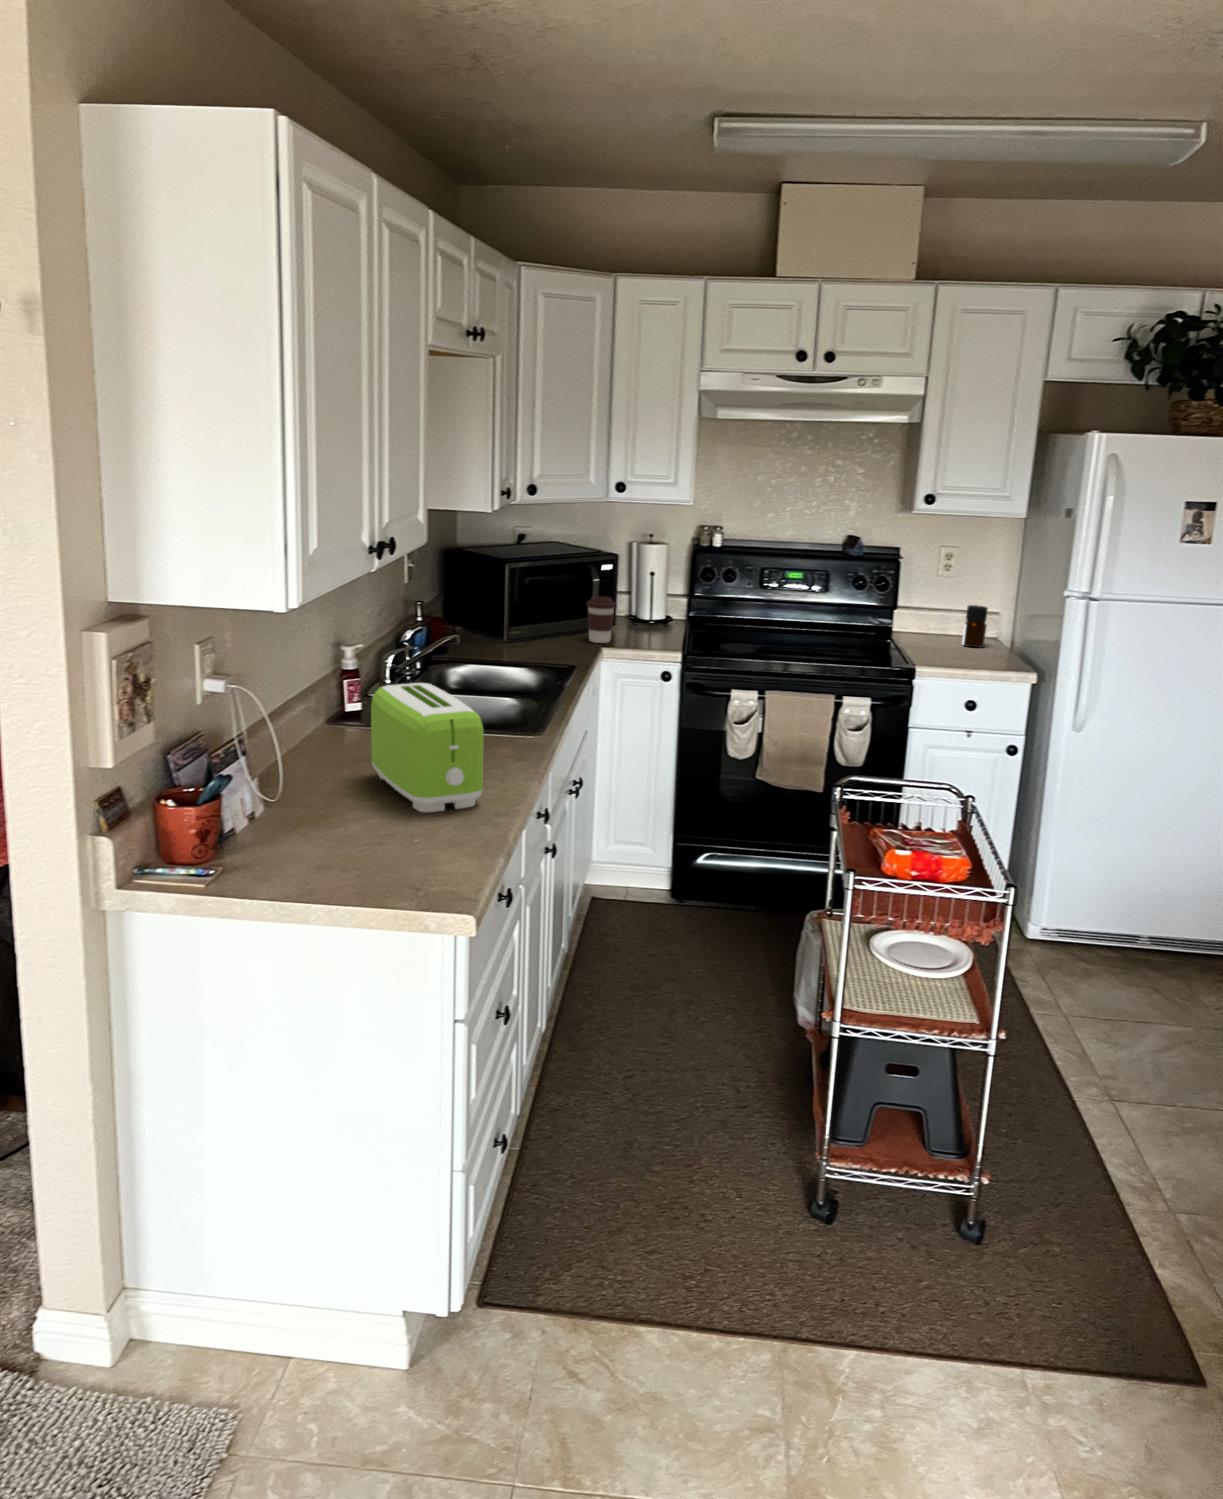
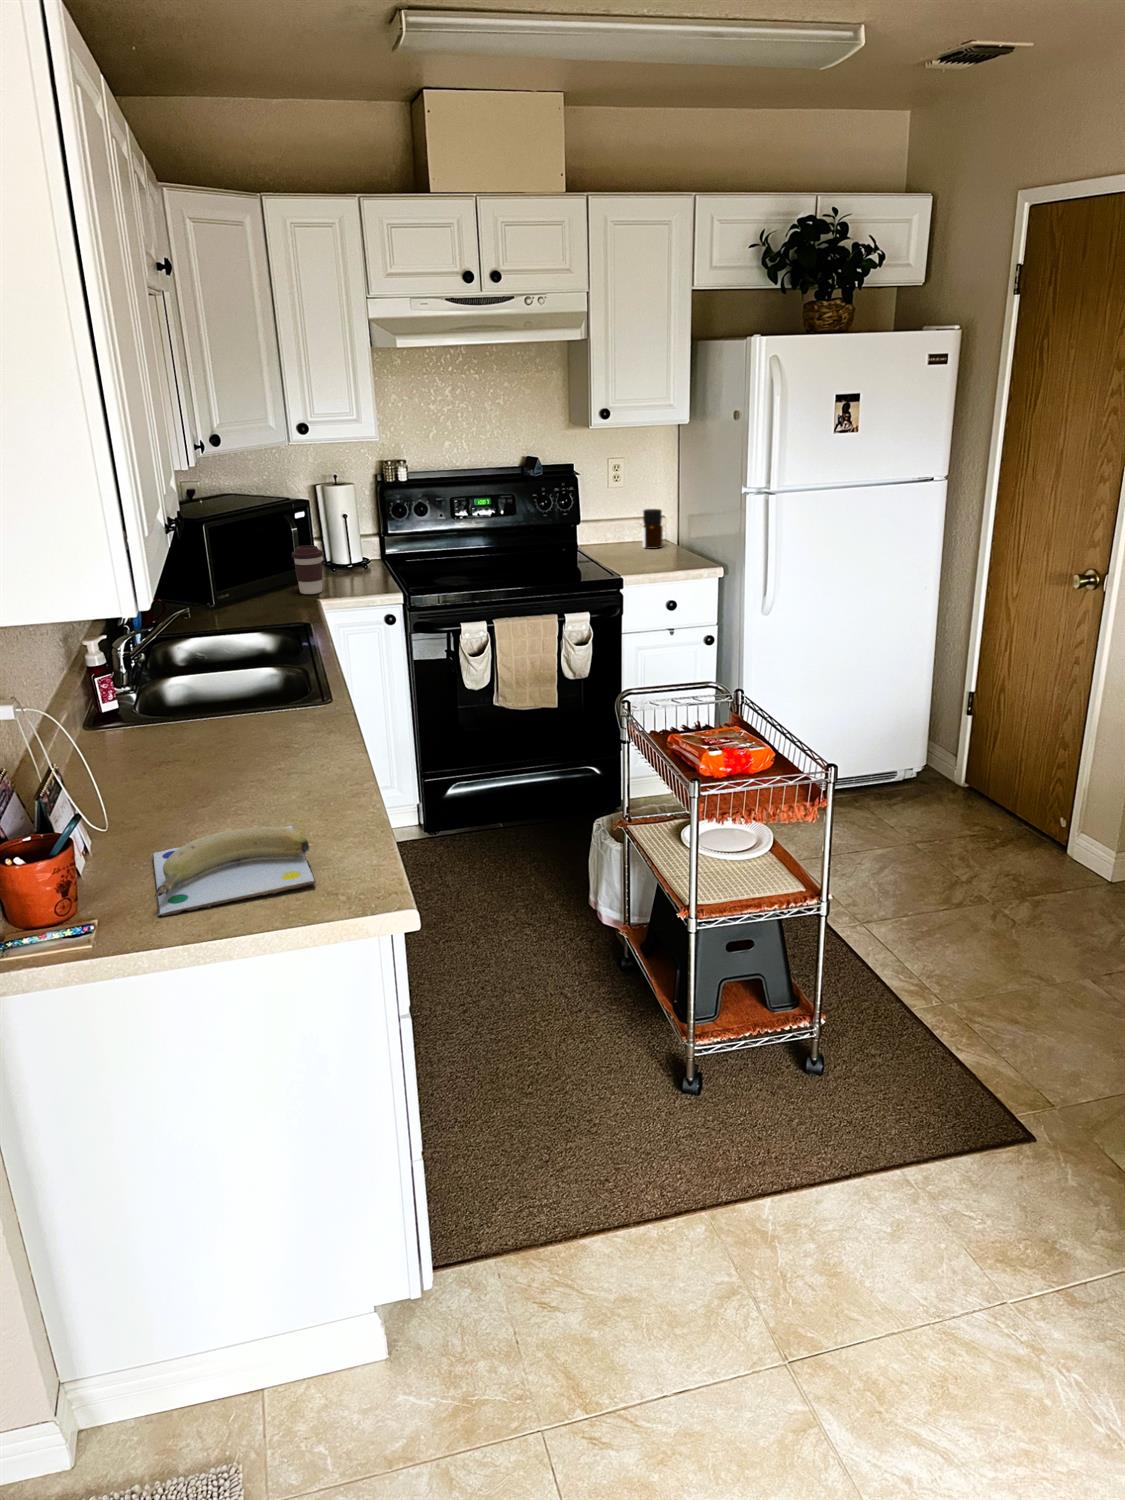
toaster: present [371,683,484,812] -> none [169,666,320,802]
banana: none [262,824,424,888] -> present [152,826,315,916]

